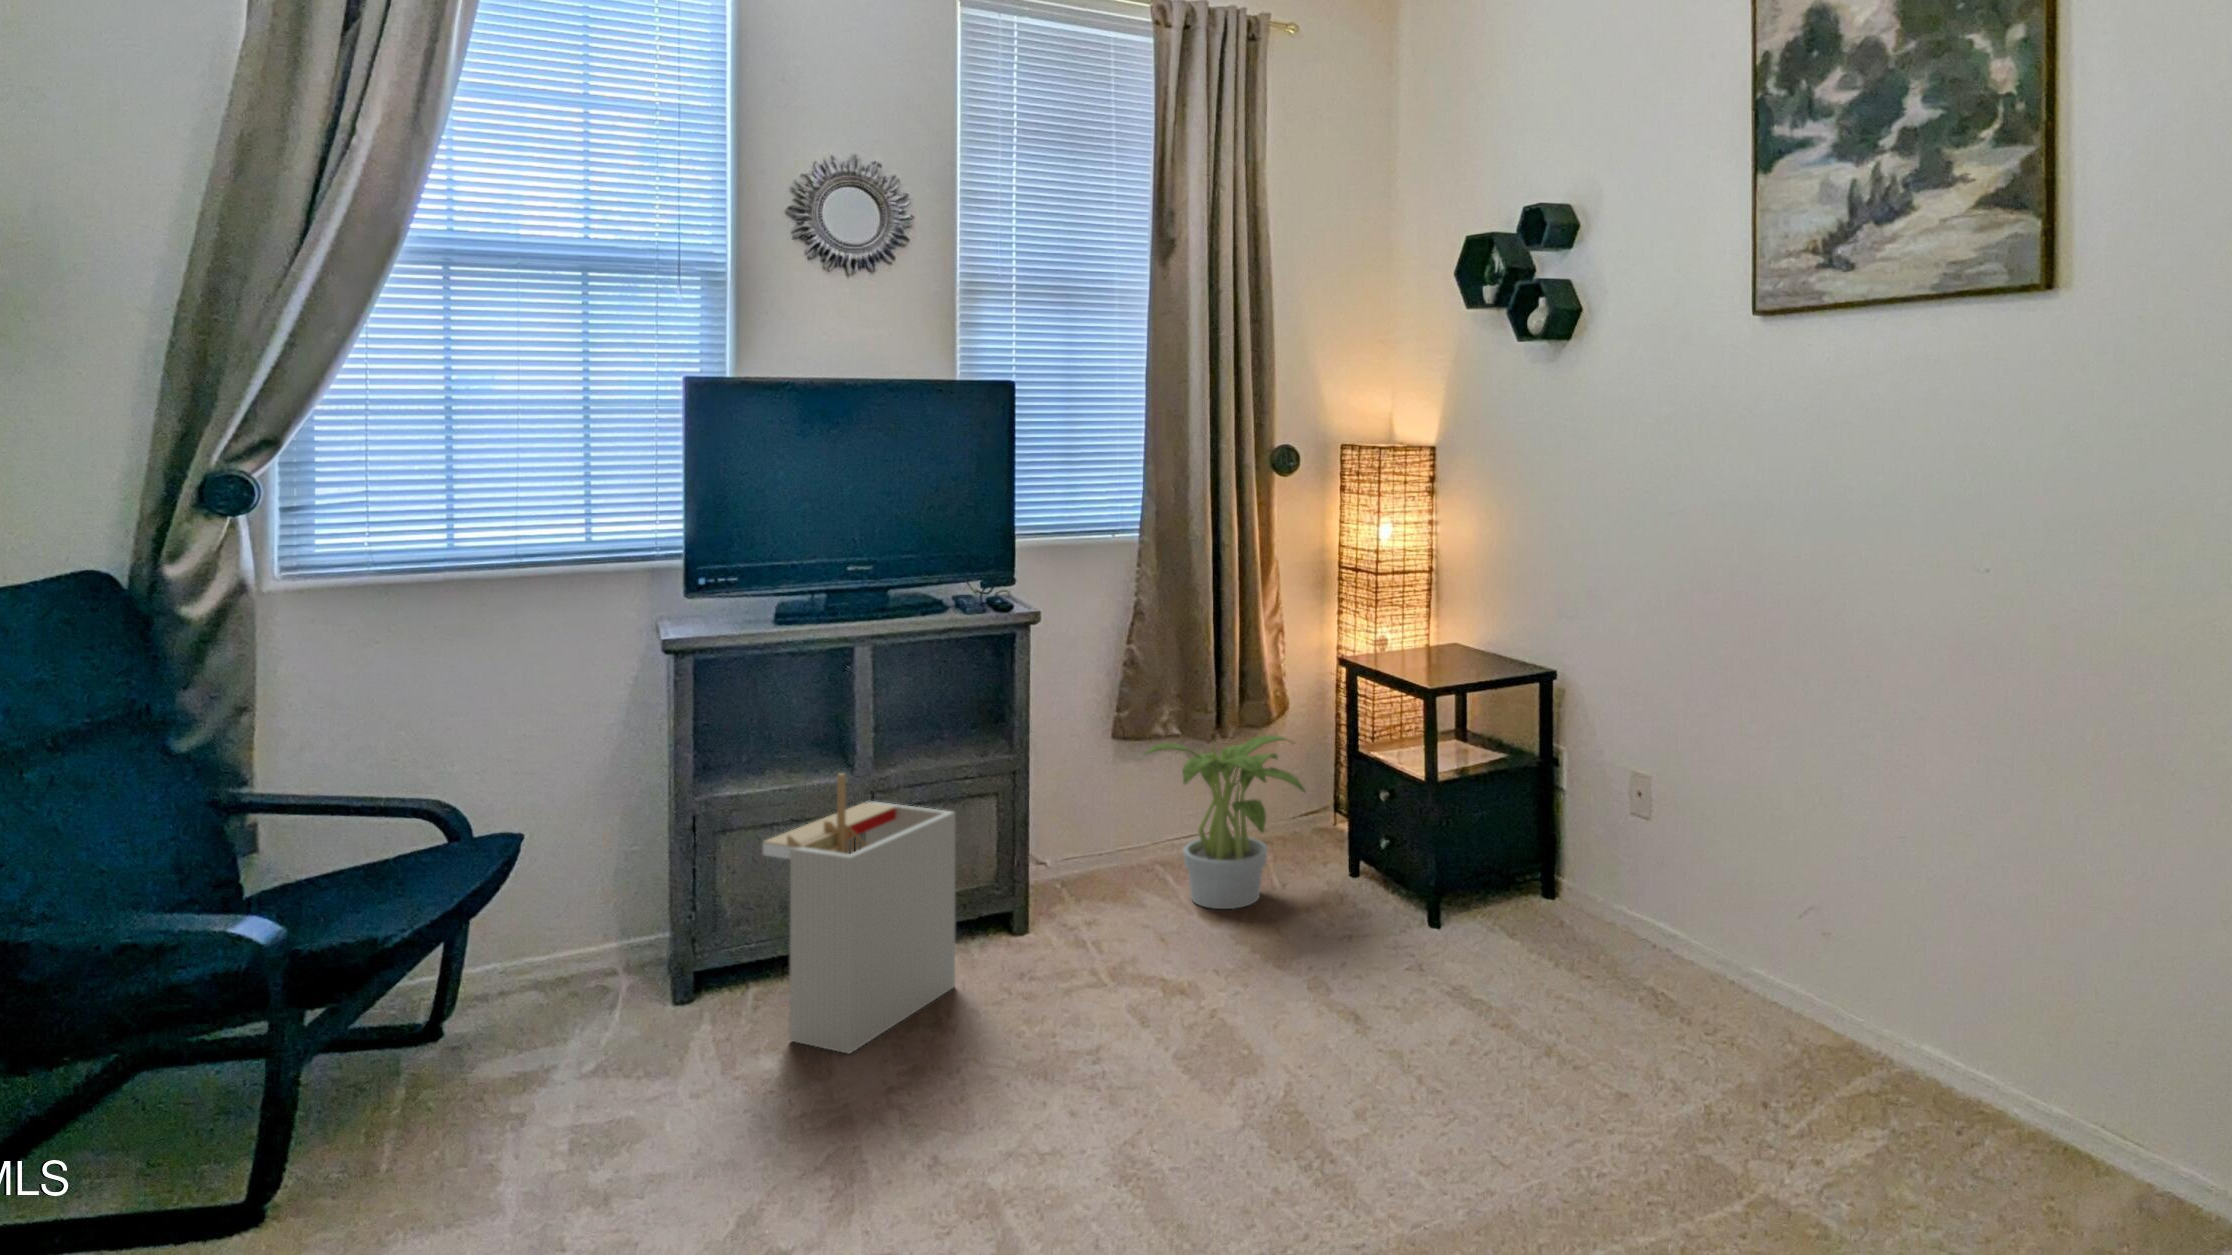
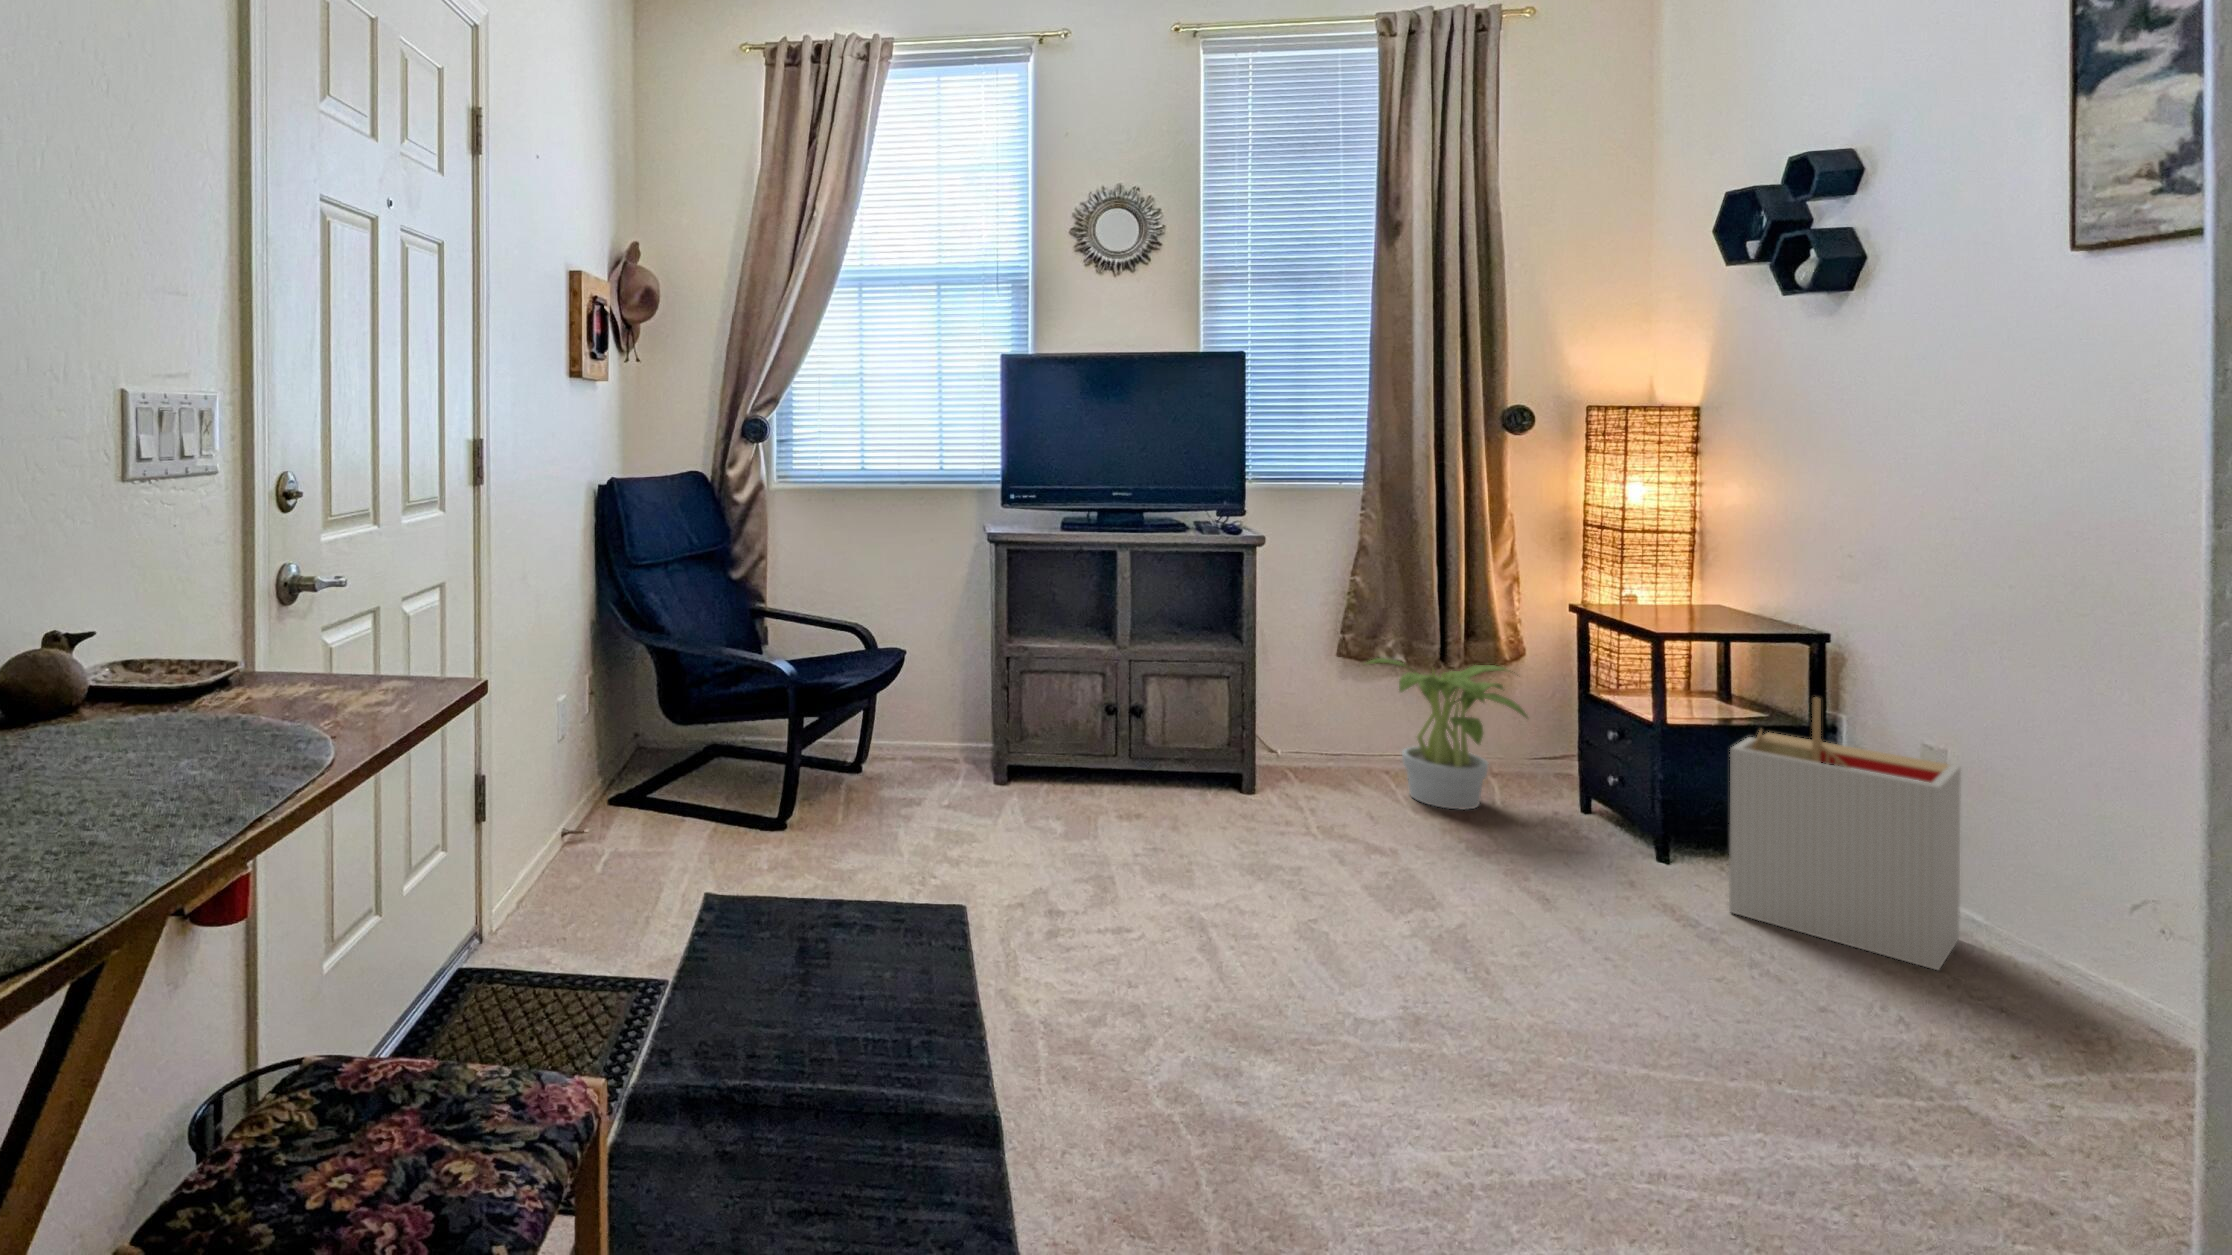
storage bin: present [763,773,956,1054] -> present [1729,697,1961,970]

